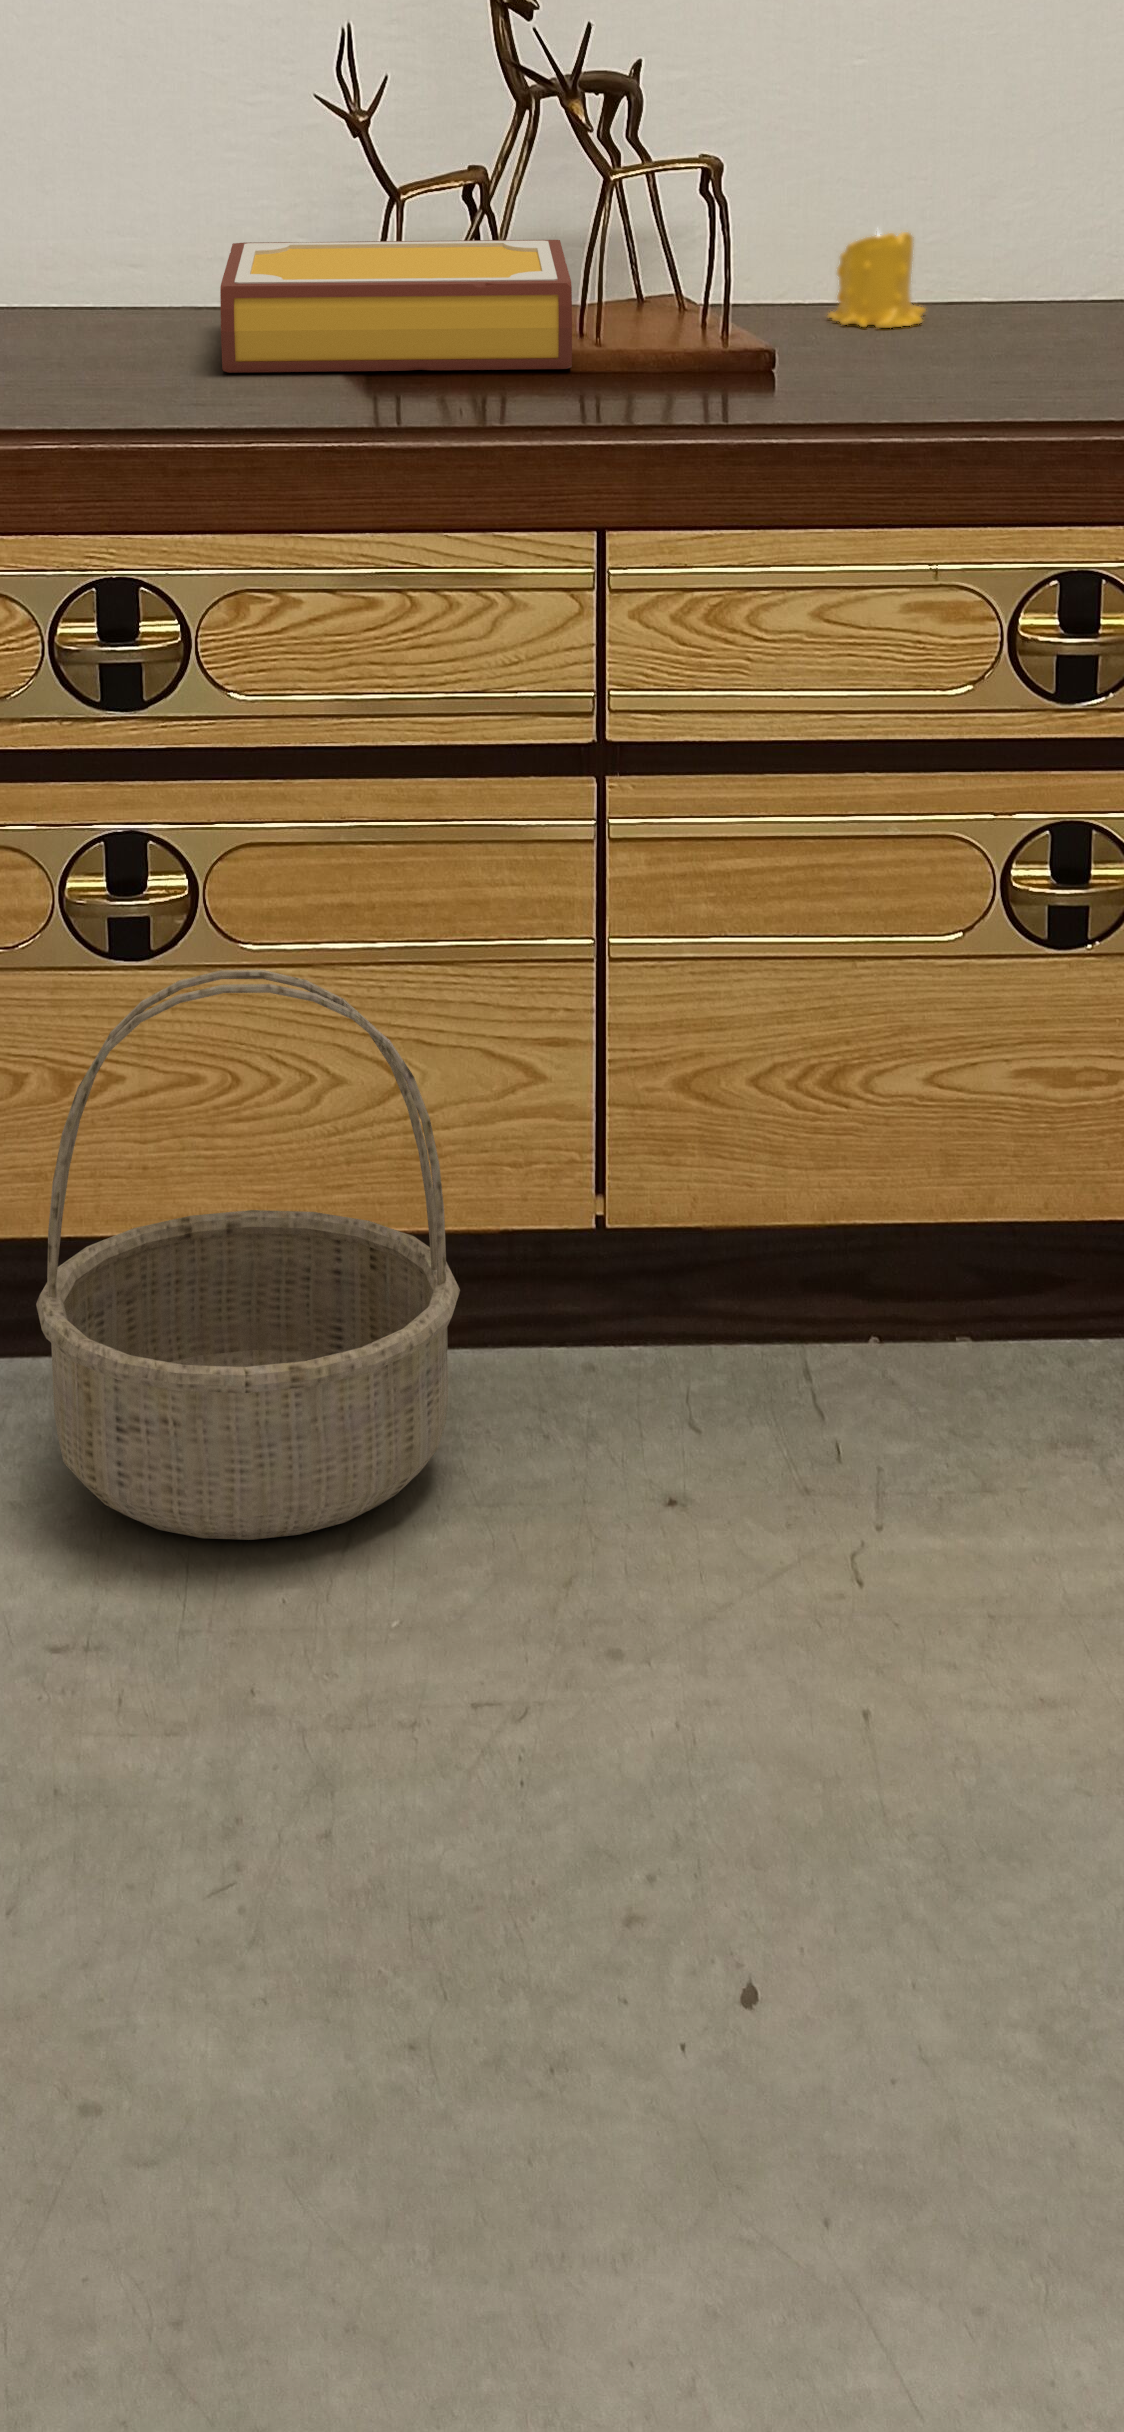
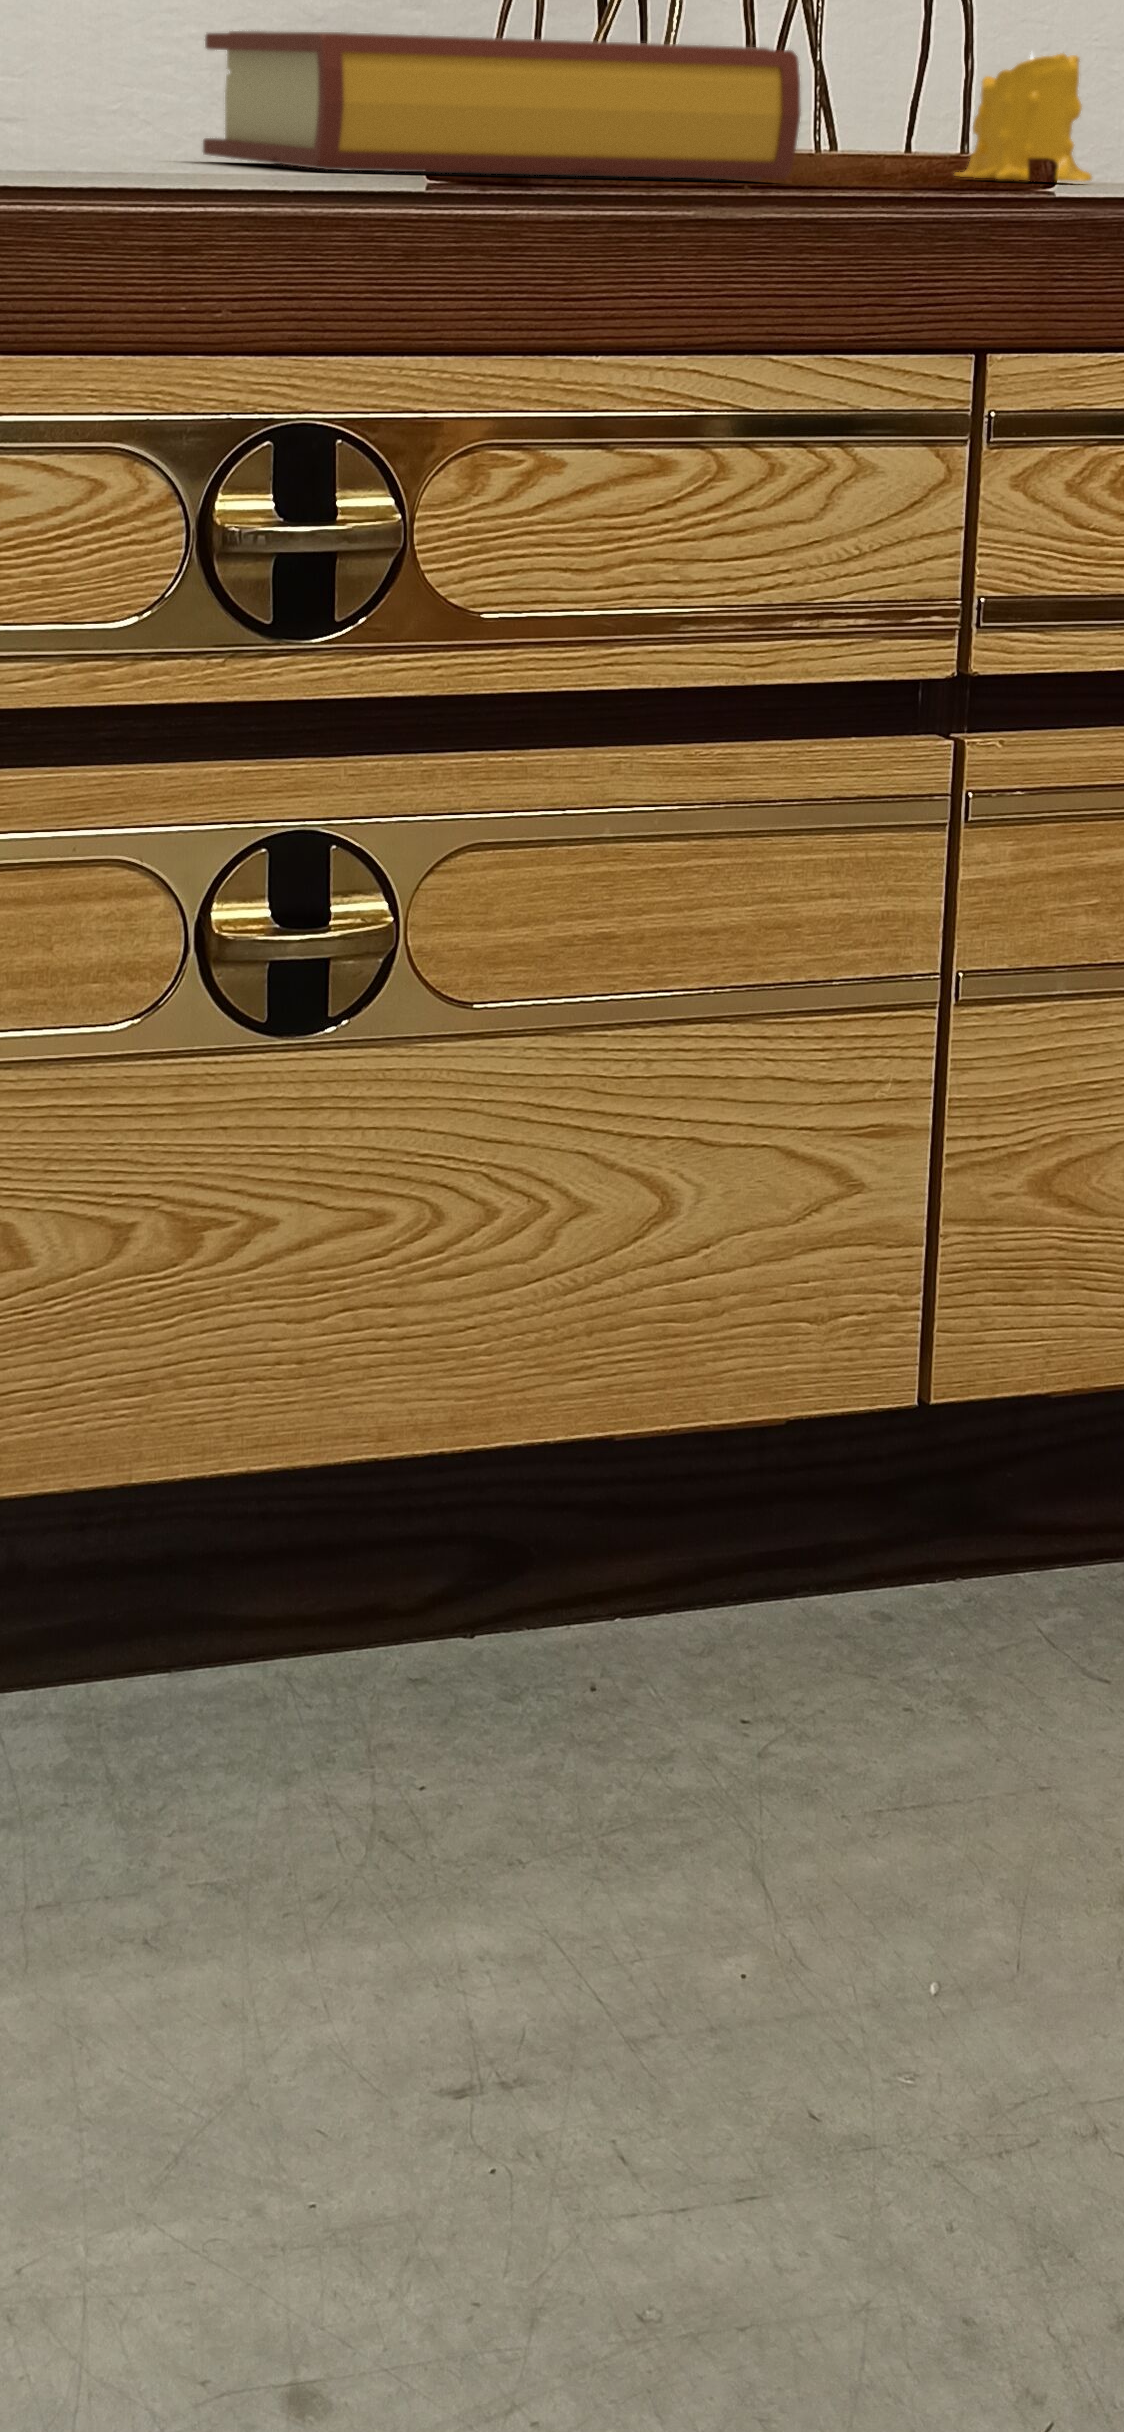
basket: present [36,970,460,1540] -> none [278,995,922,1901]

